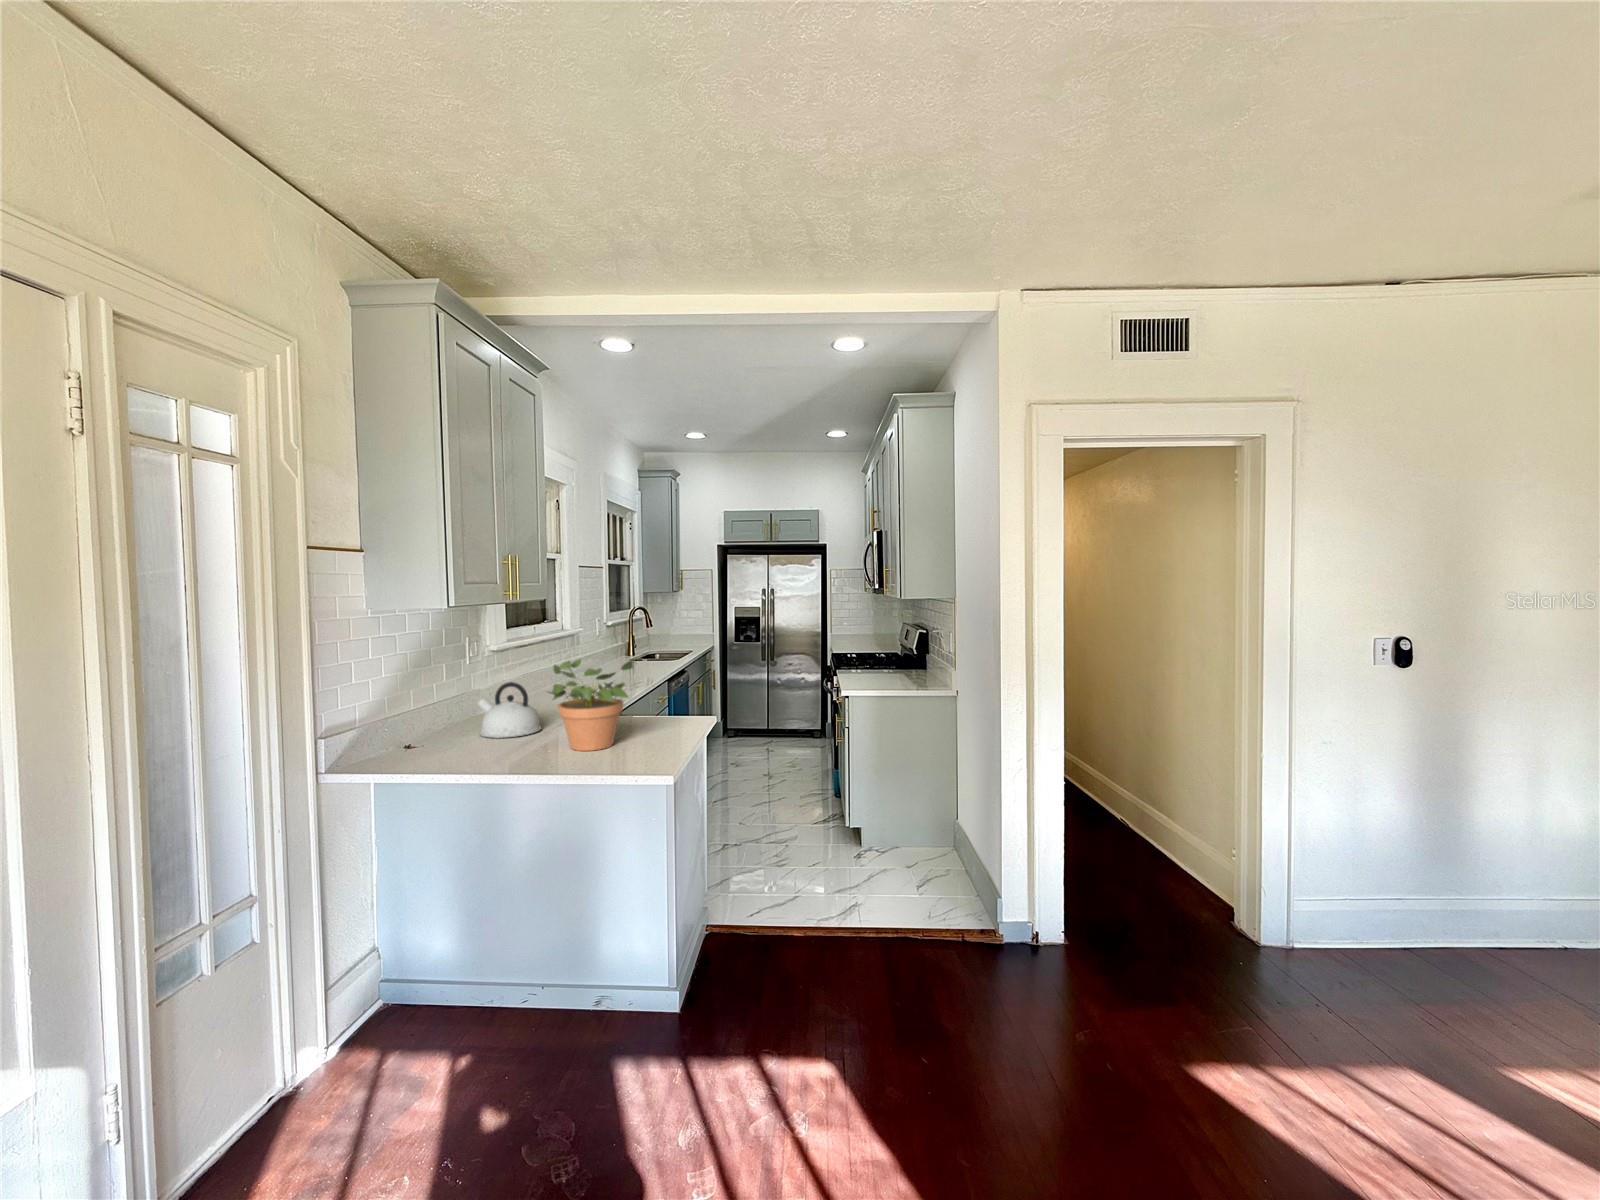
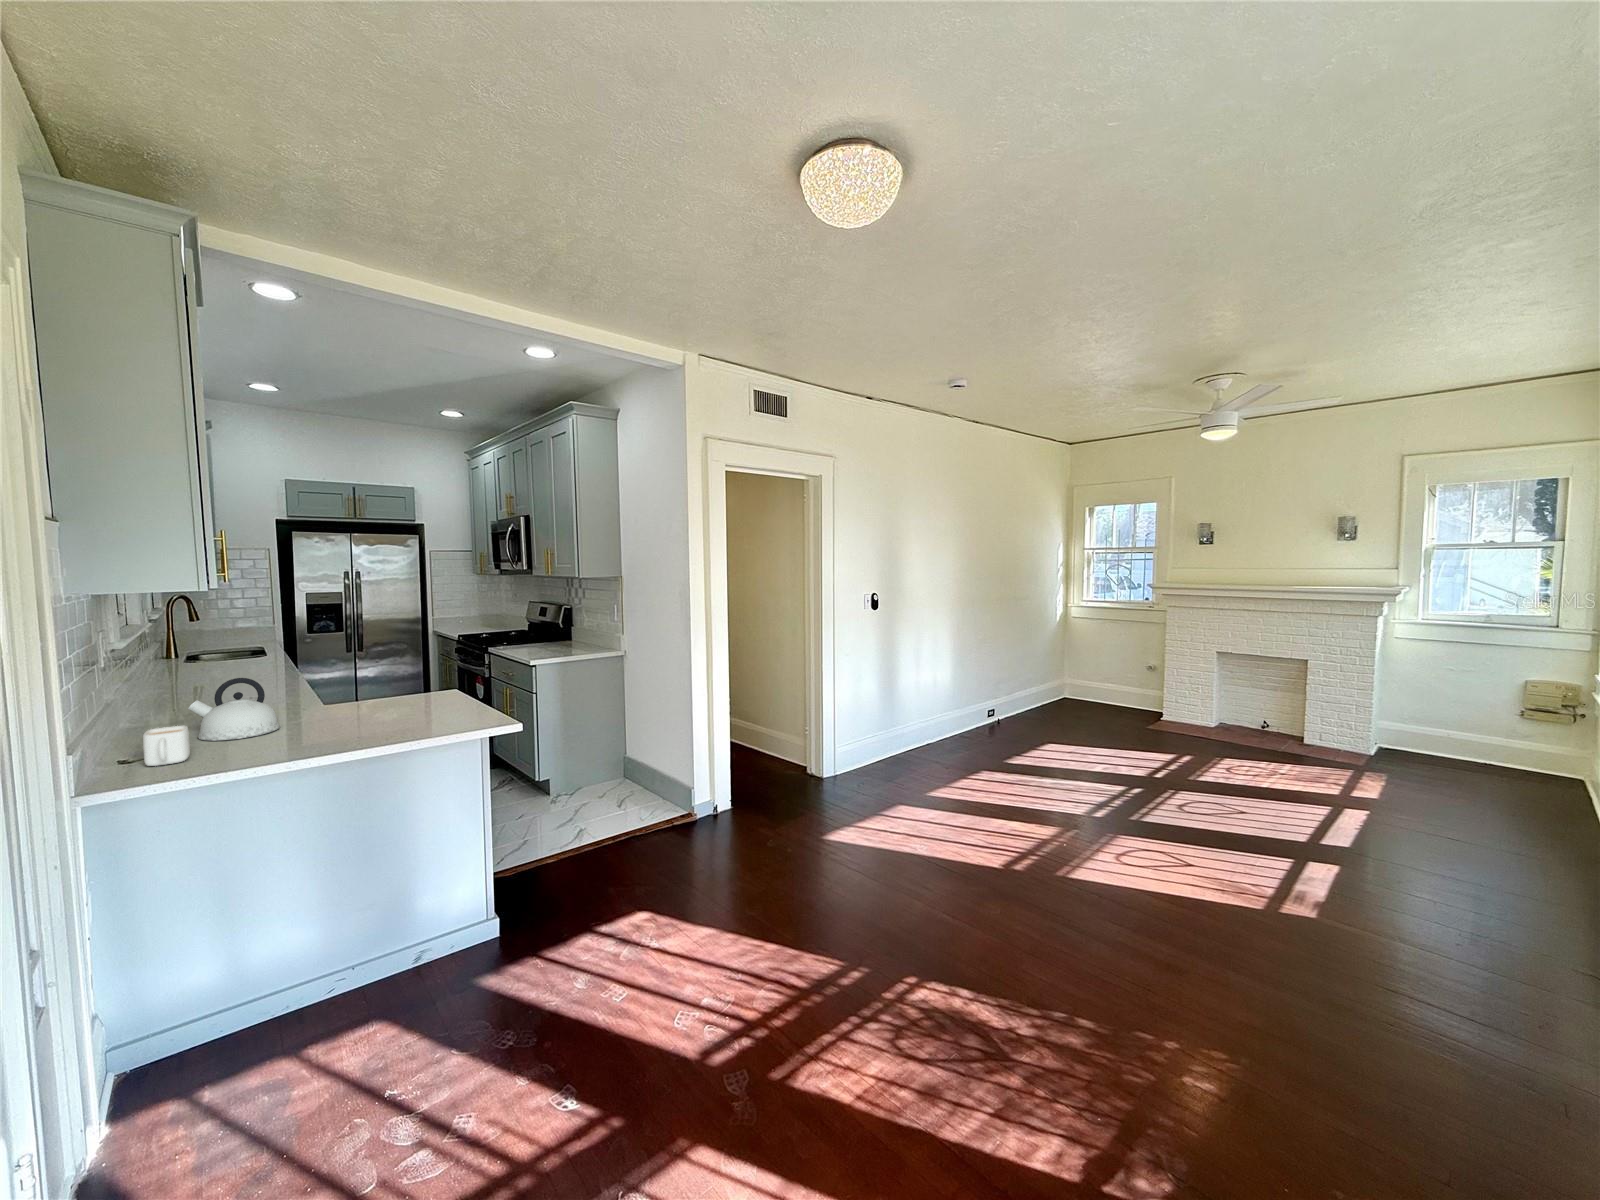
potted plant: present [547,659,633,751] -> none [326,640,436,732]
mug: none [402,720,441,753] -> present [143,726,190,766]

